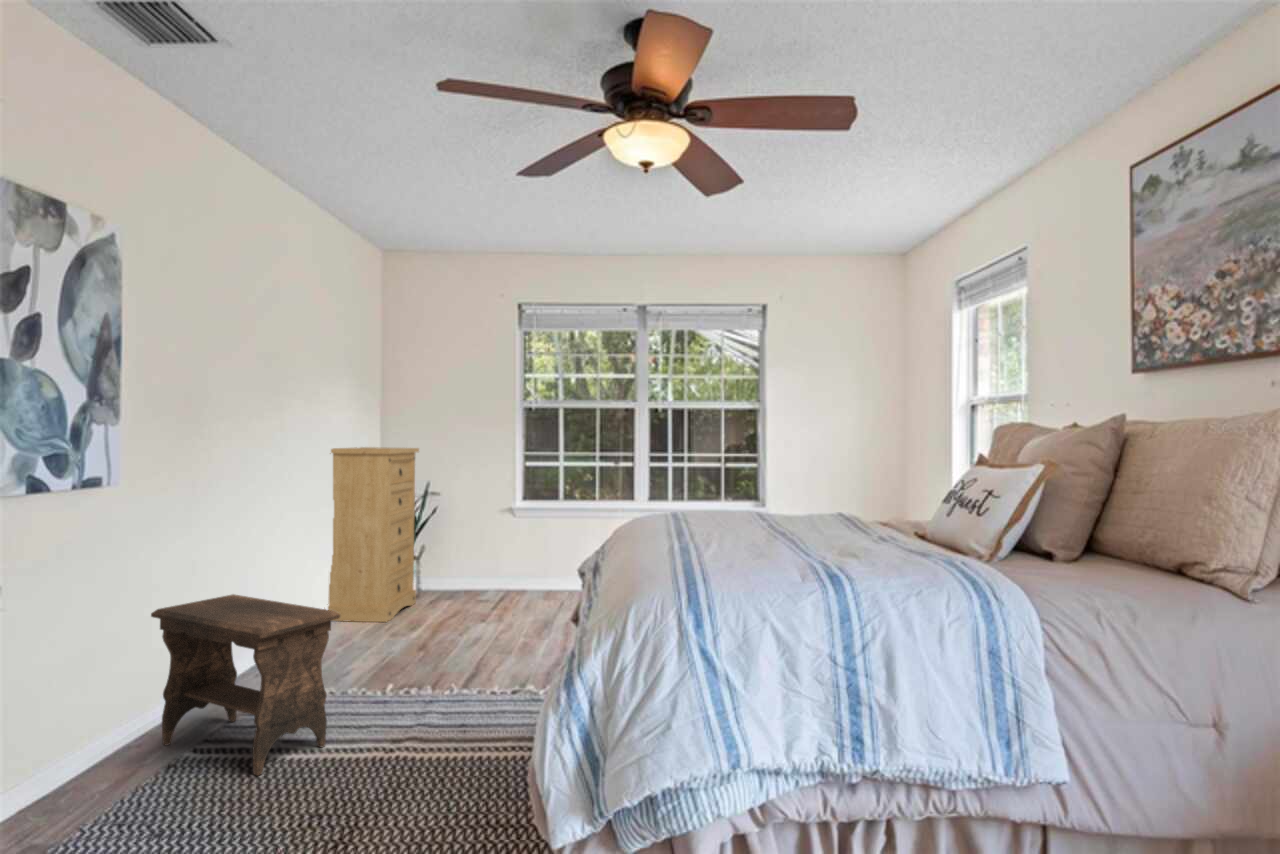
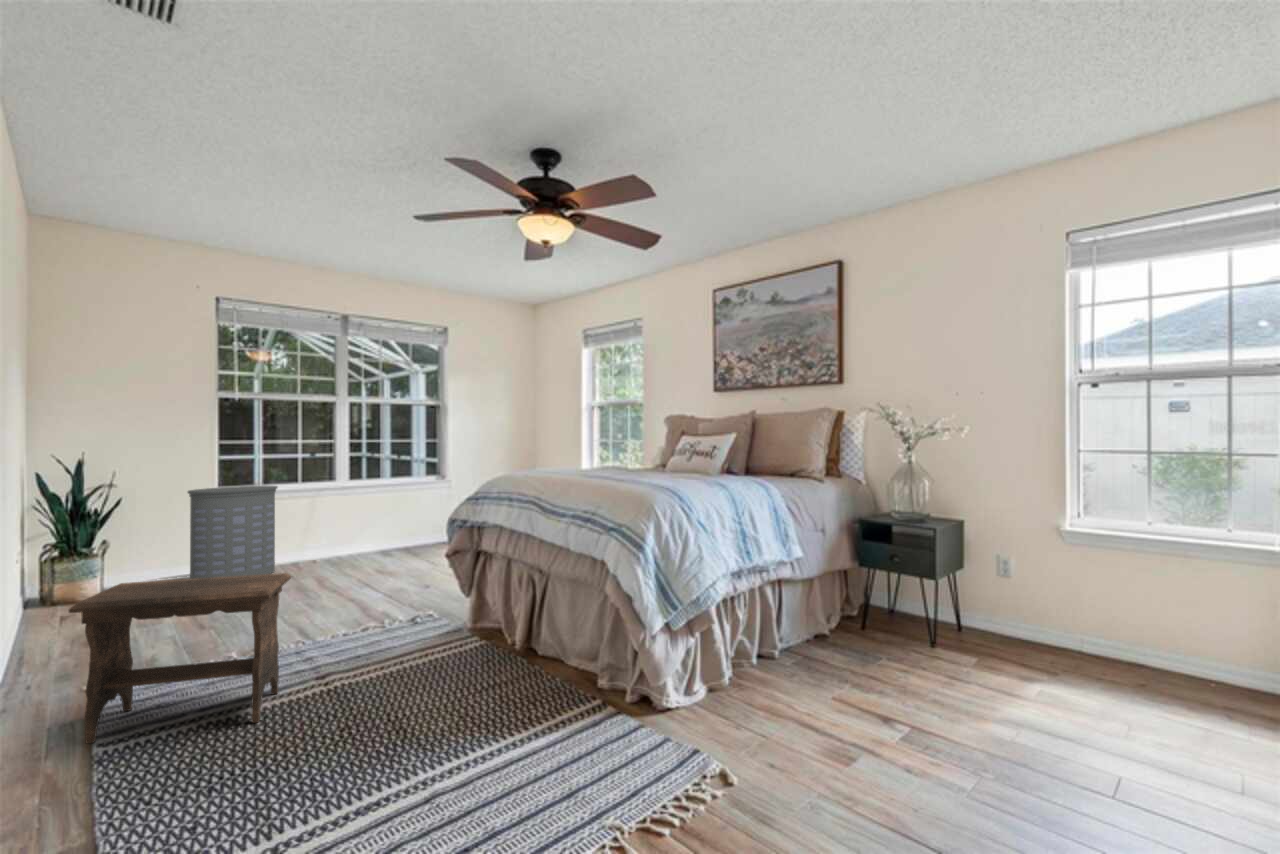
dresser: present [328,447,419,622] -> none [27,437,124,631]
laundry hamper: none [479,502,561,603] -> present [188,486,277,579]

